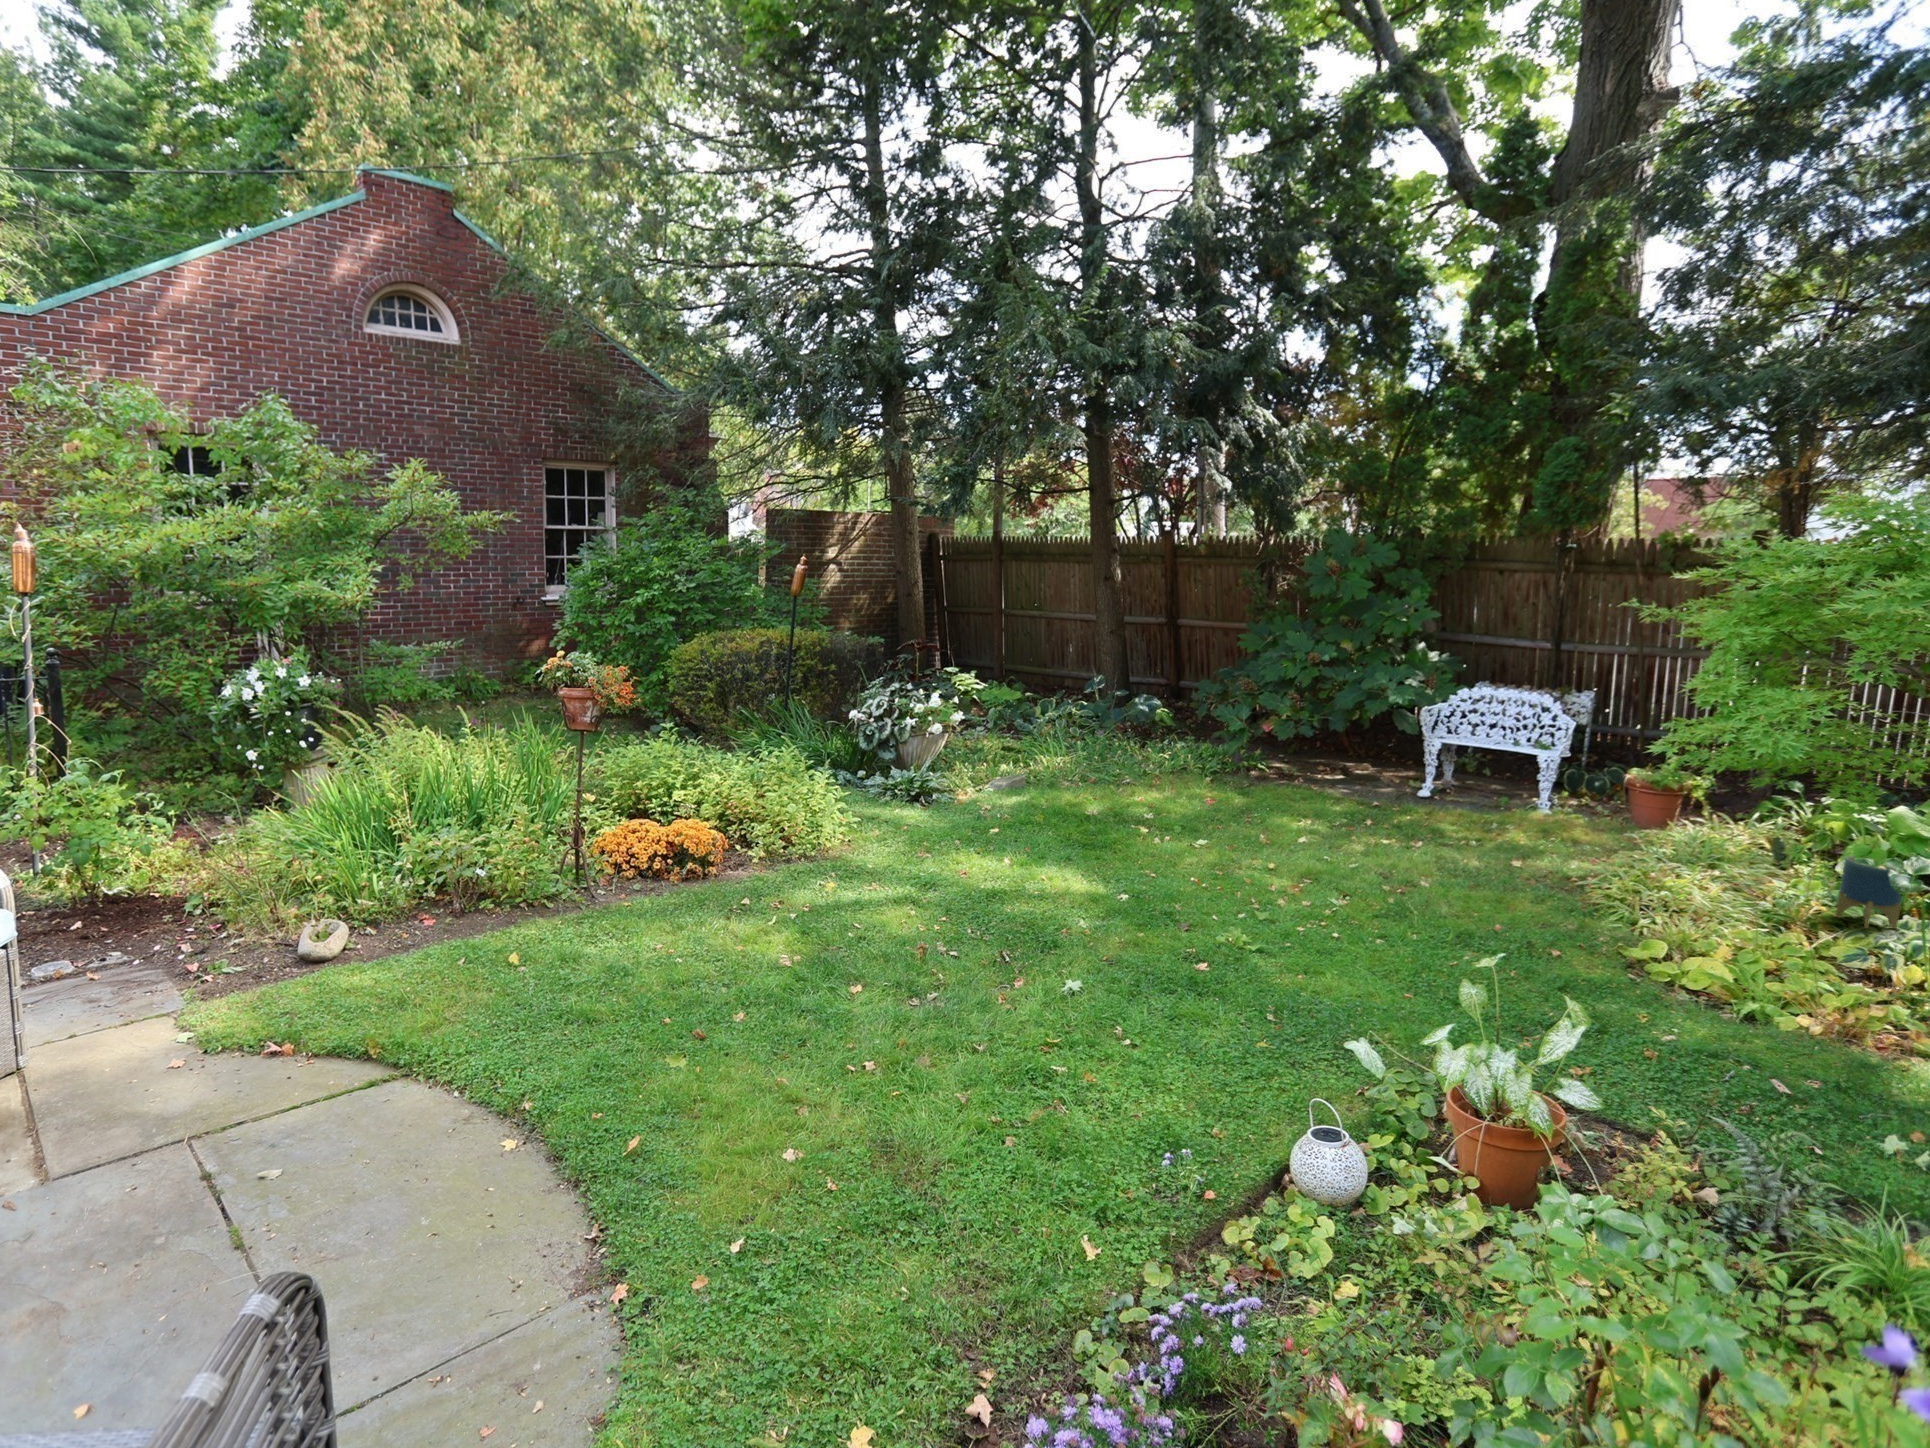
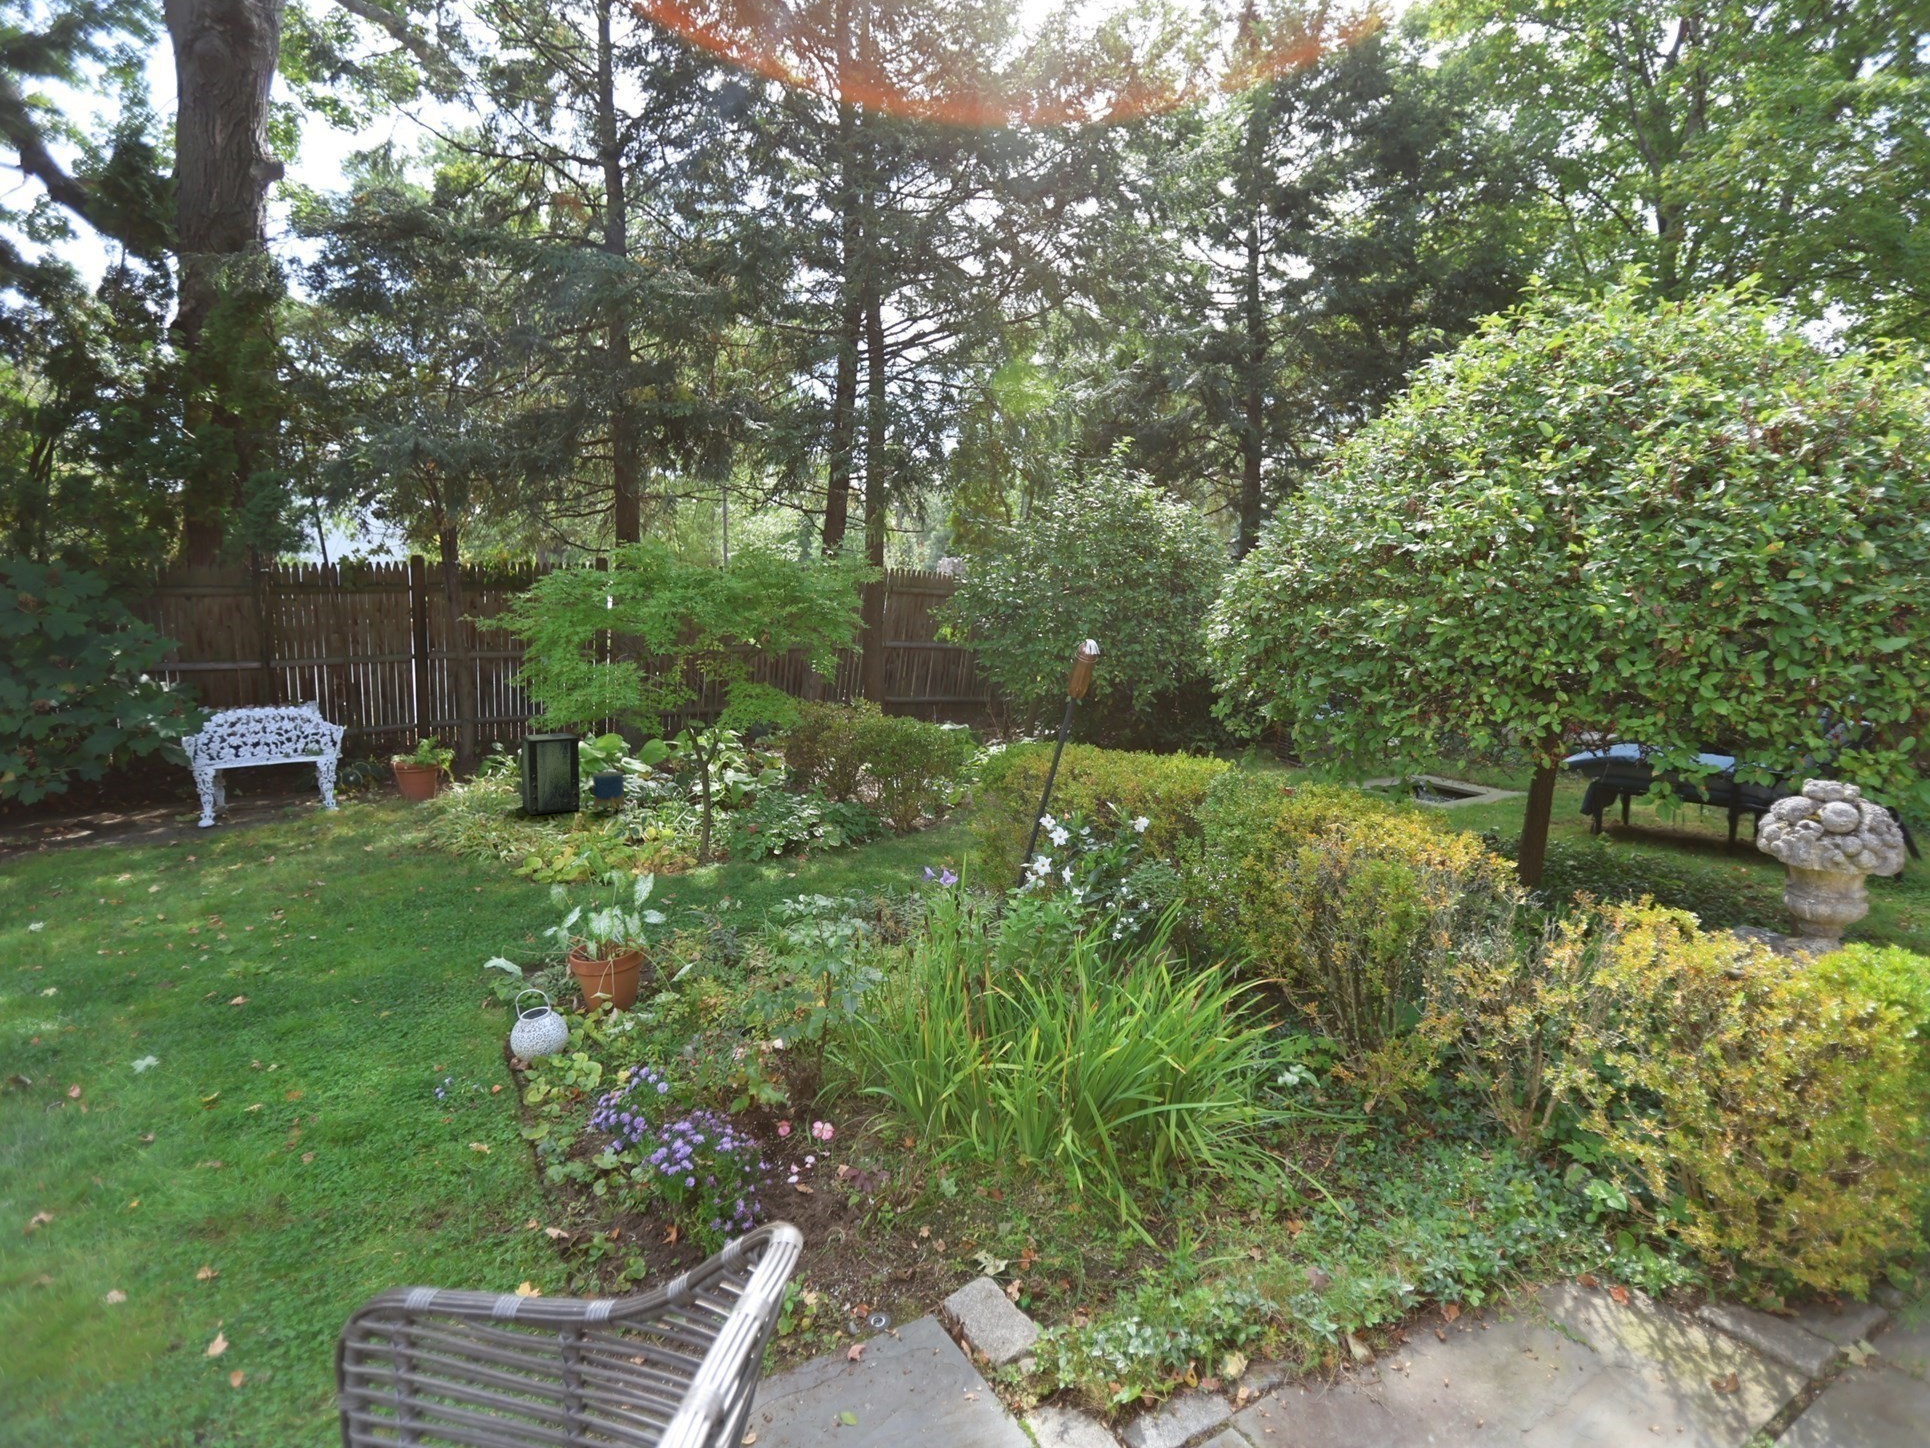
storage box: none [1729,773,1836,905] -> present [521,733,580,815]

